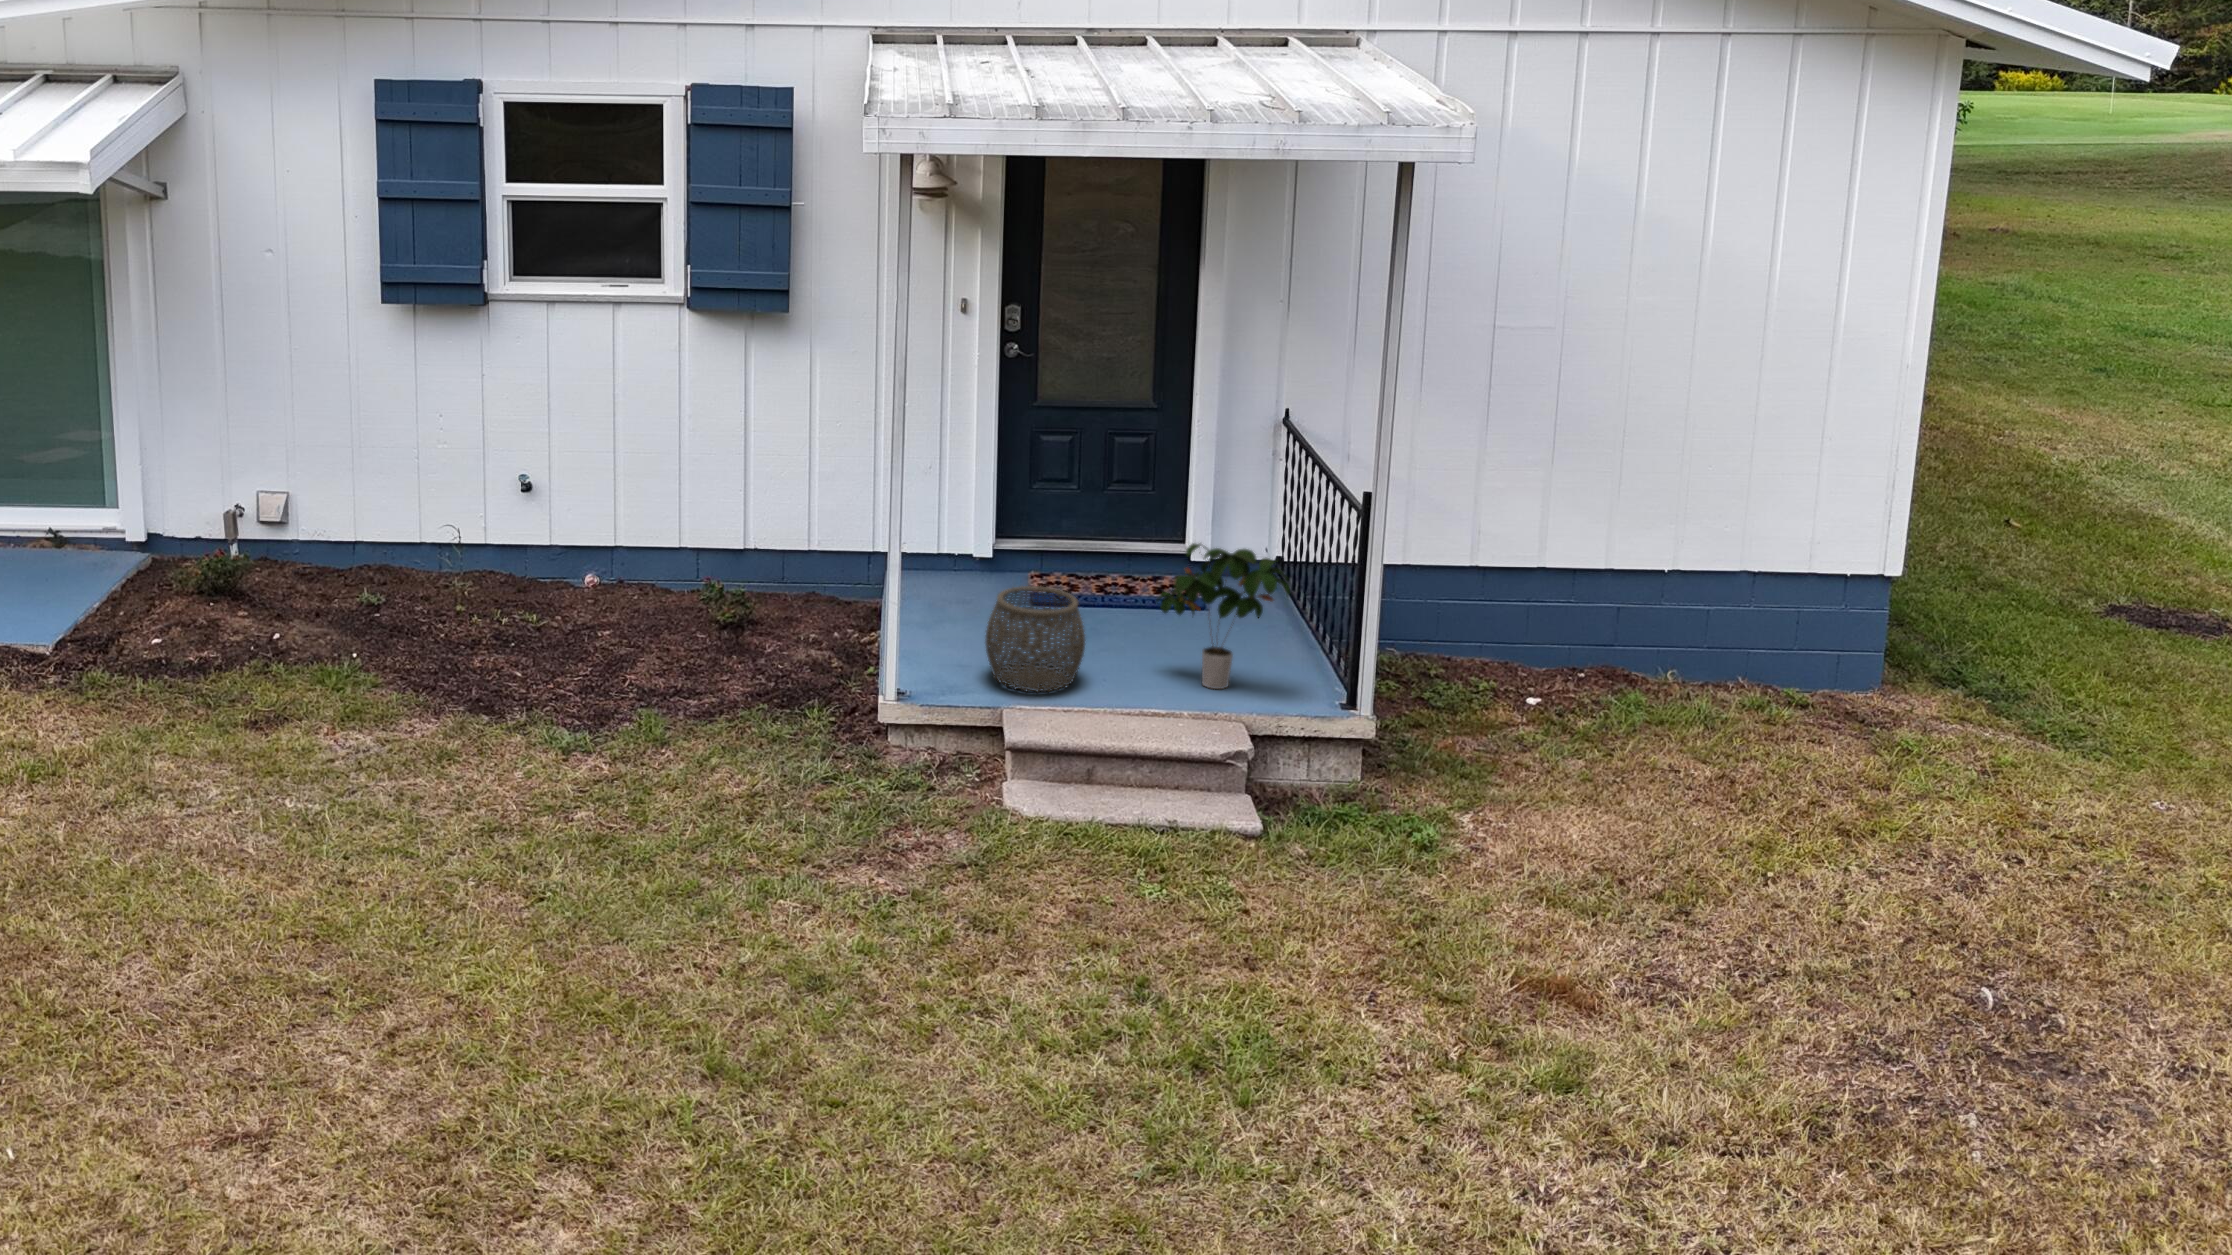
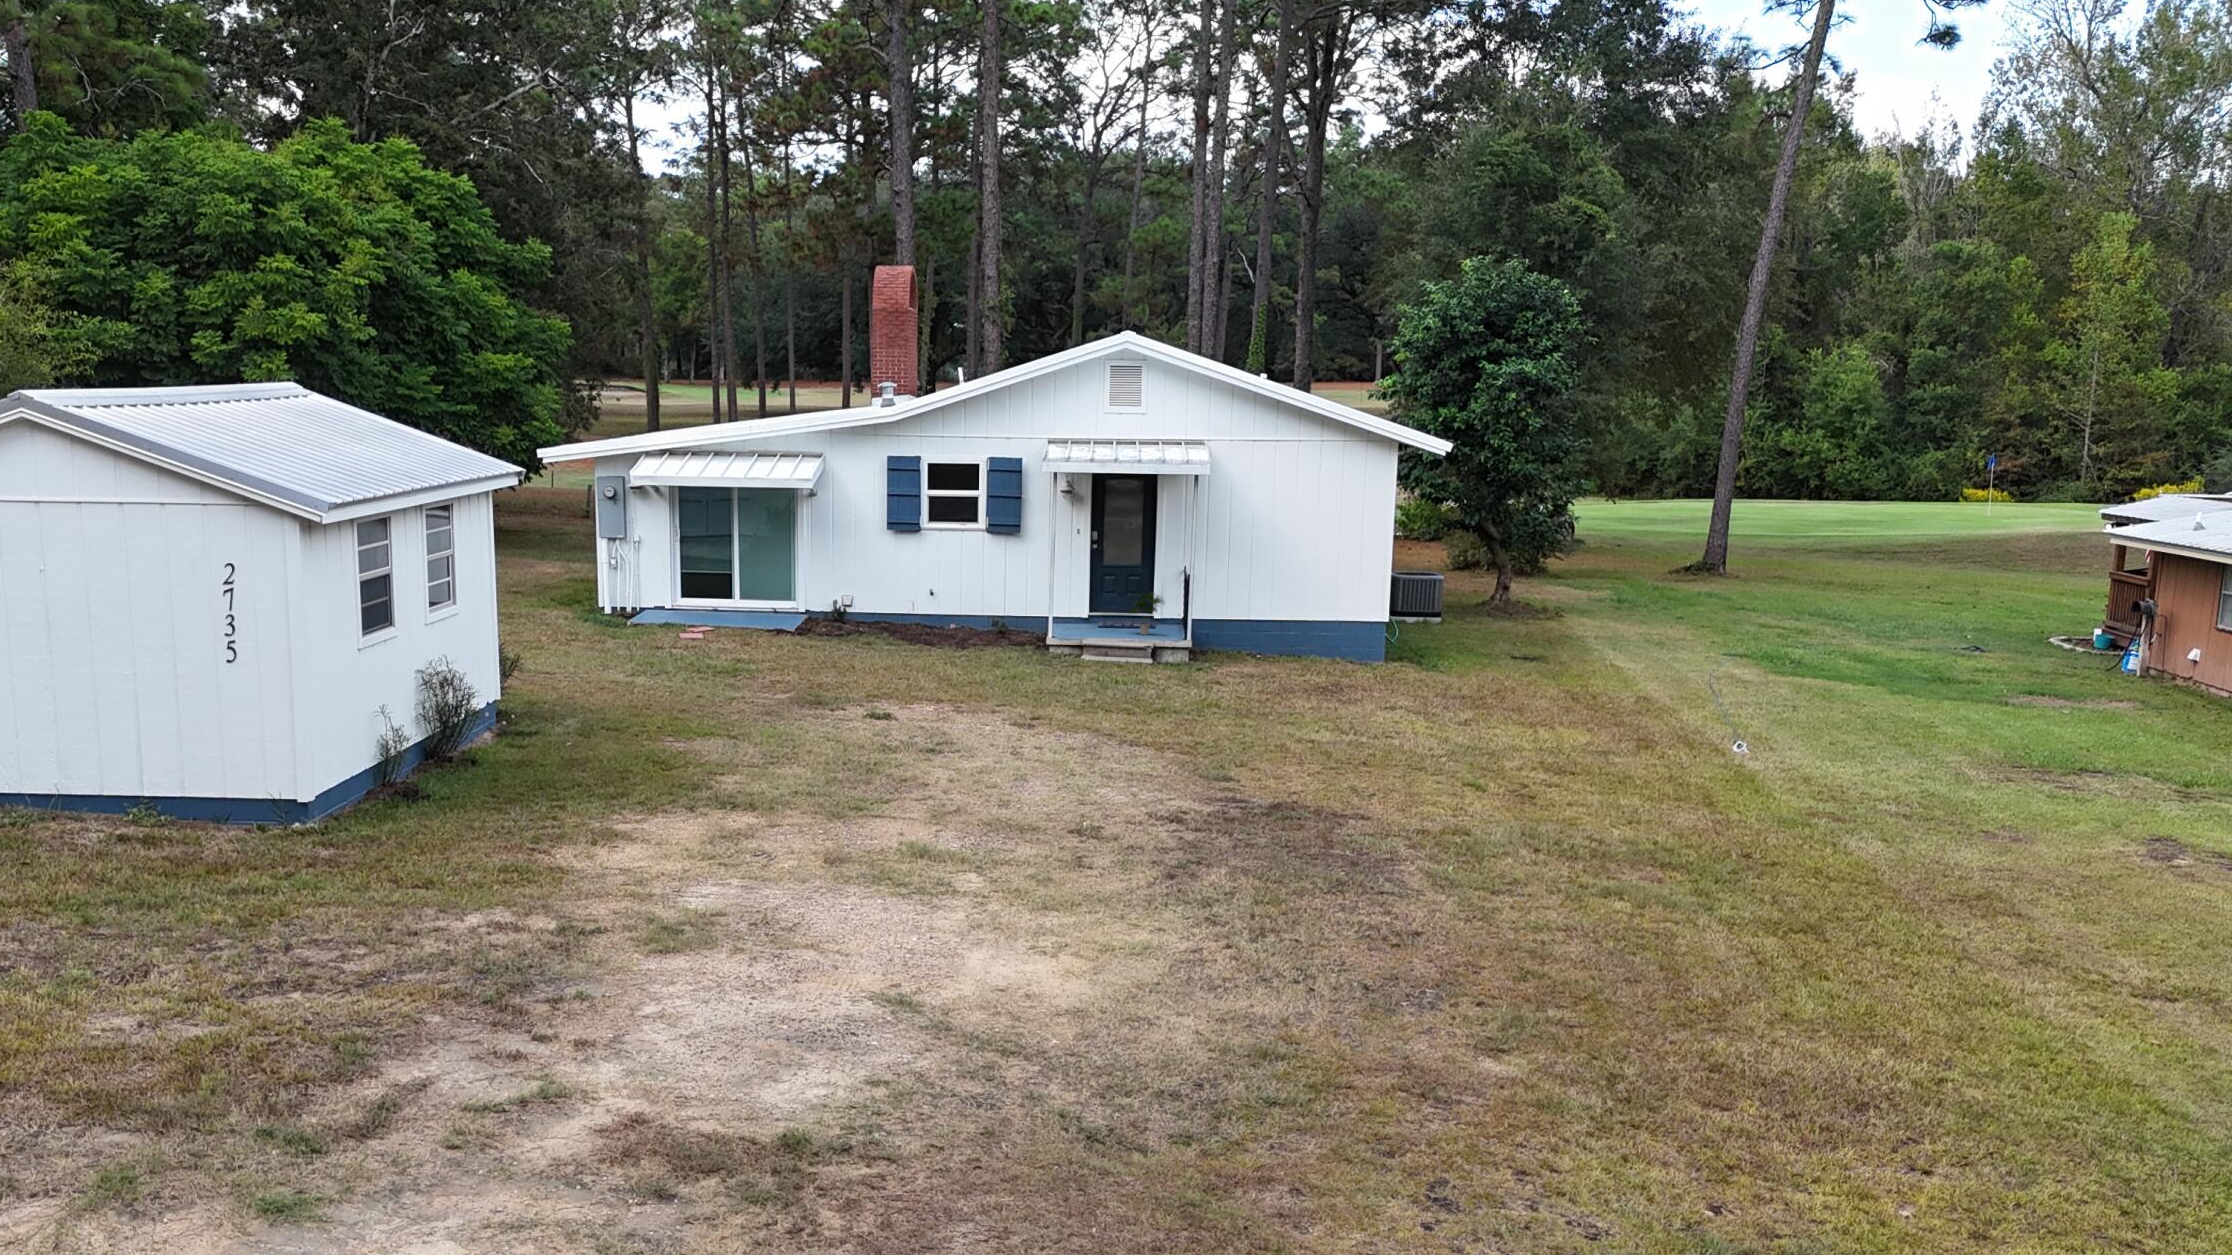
woven basket: present [985,586,1085,692] -> none [1077,607,1107,635]

